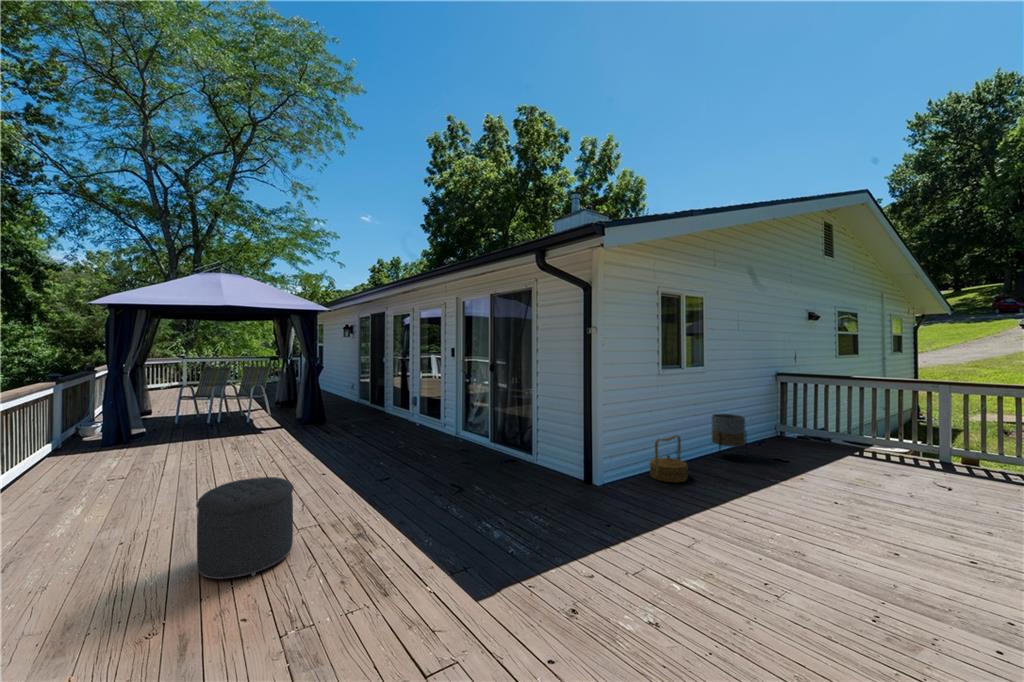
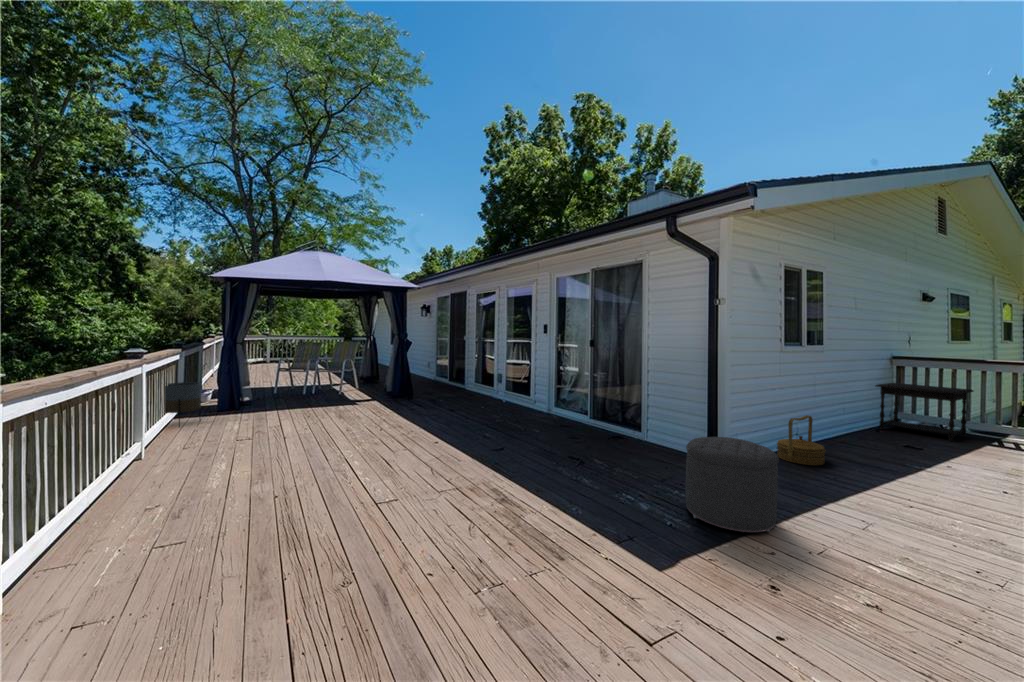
side table: none [756,398,835,452] -> present [876,383,973,441]
planter: present [712,414,747,455] -> present [165,382,201,427]
ottoman: present [196,477,293,579] -> present [686,437,779,532]

